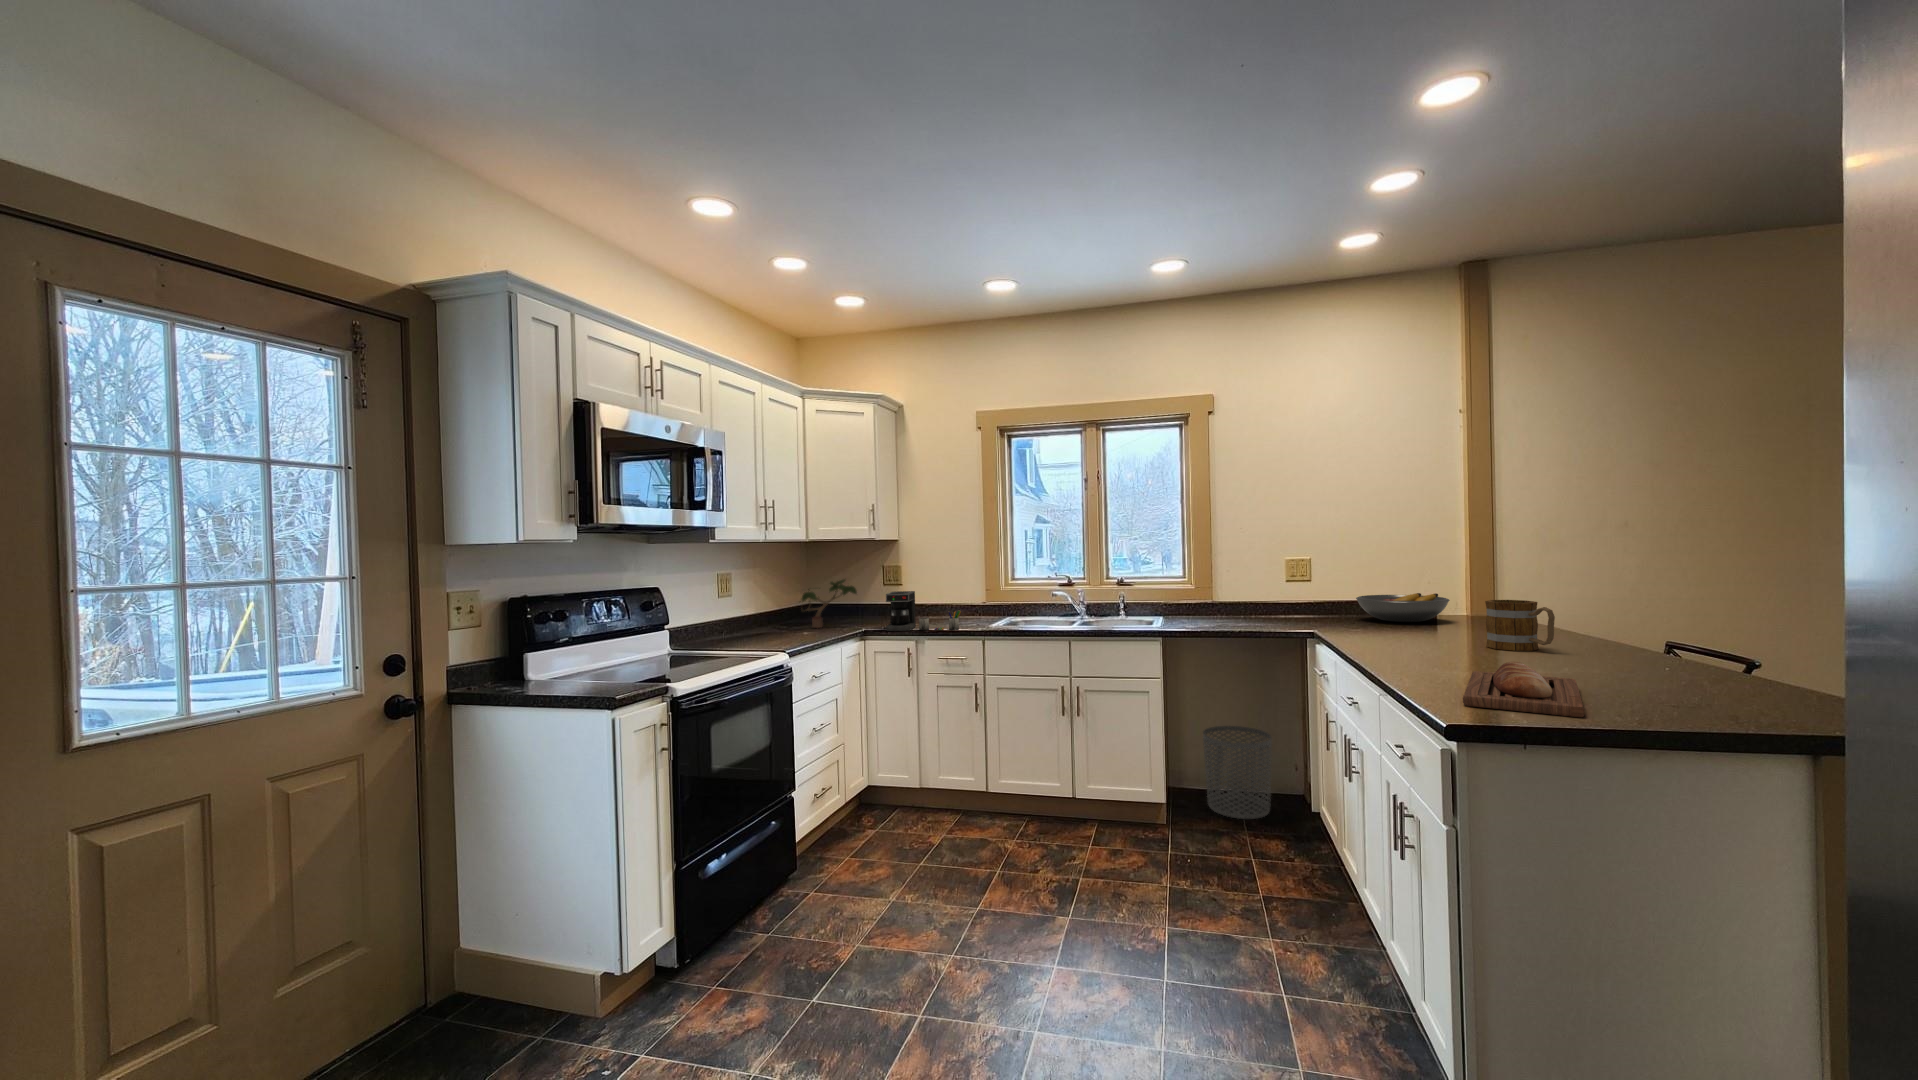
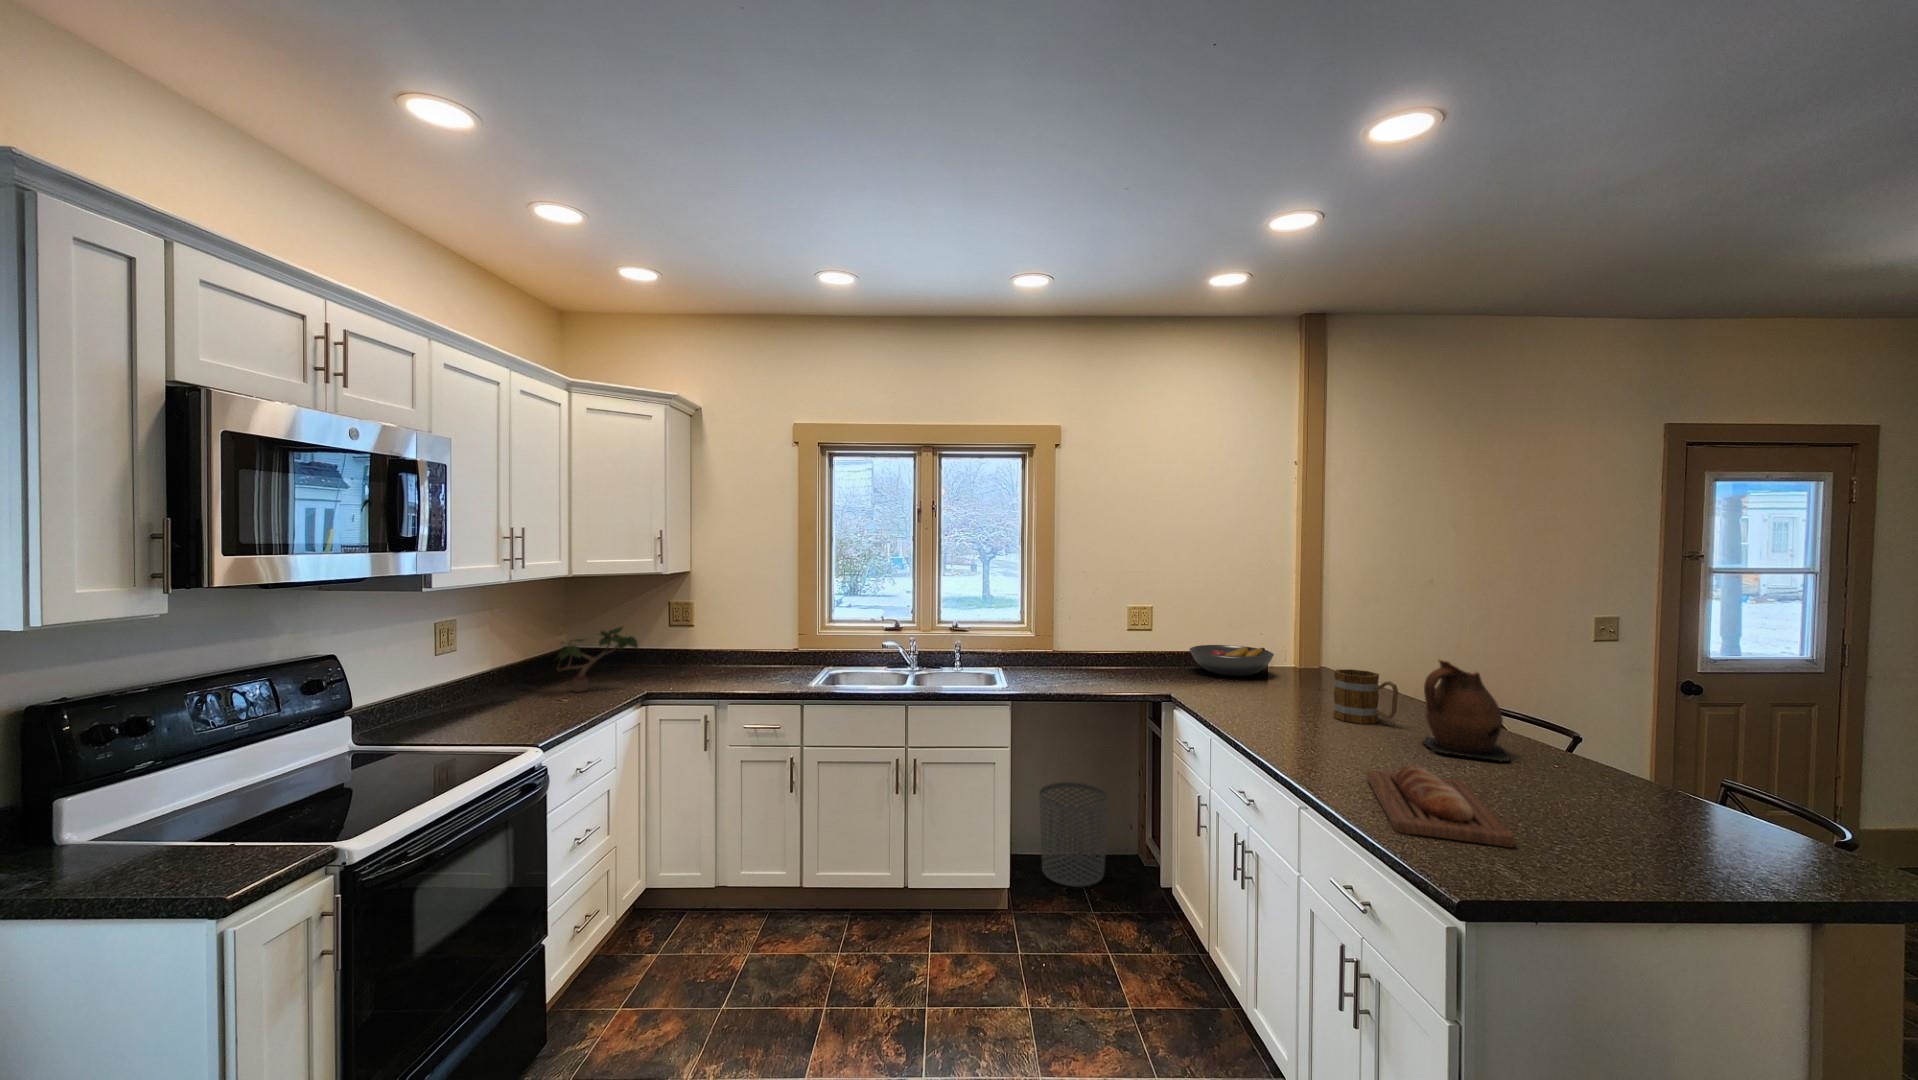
ceramic pitcher: none [1563,575,1667,675] -> present [1423,660,1510,762]
coffee maker: present [886,591,961,631] -> none [679,644,777,698]

